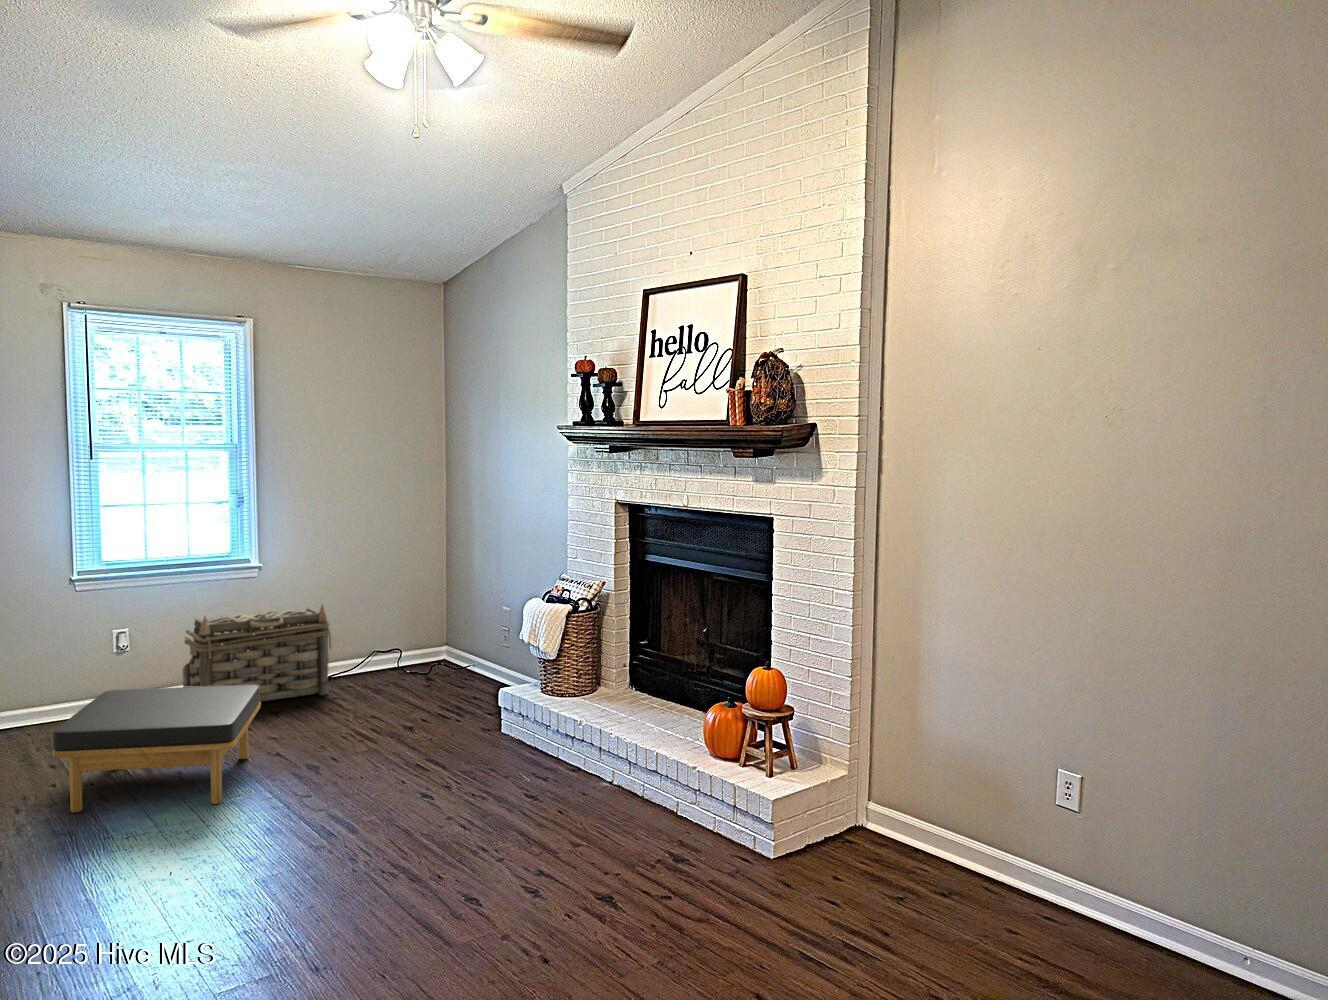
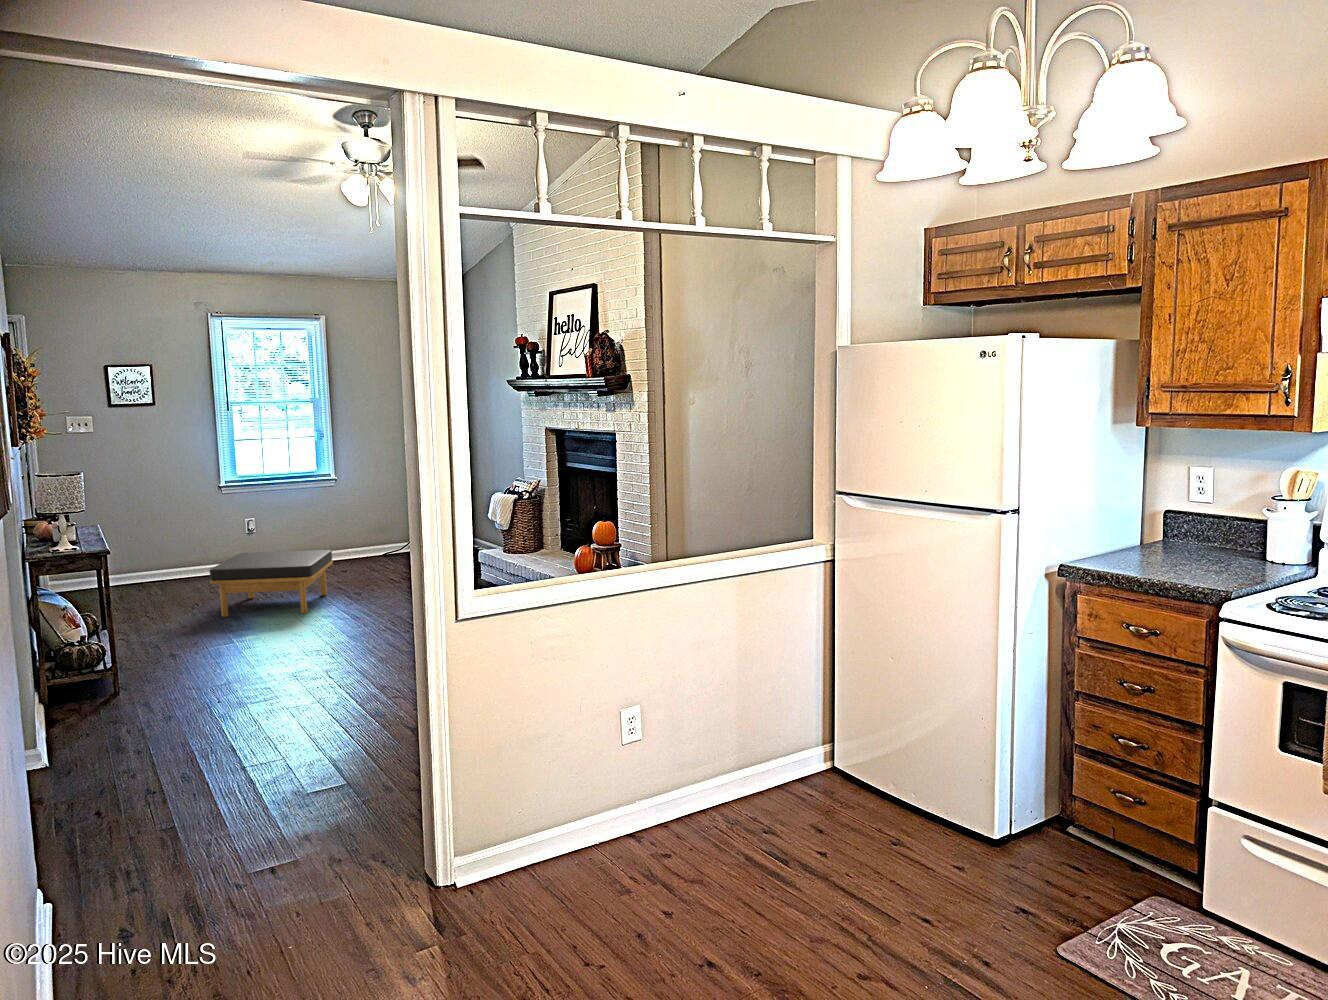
basket: present [183,605,331,701] -> none [288,506,387,575]

